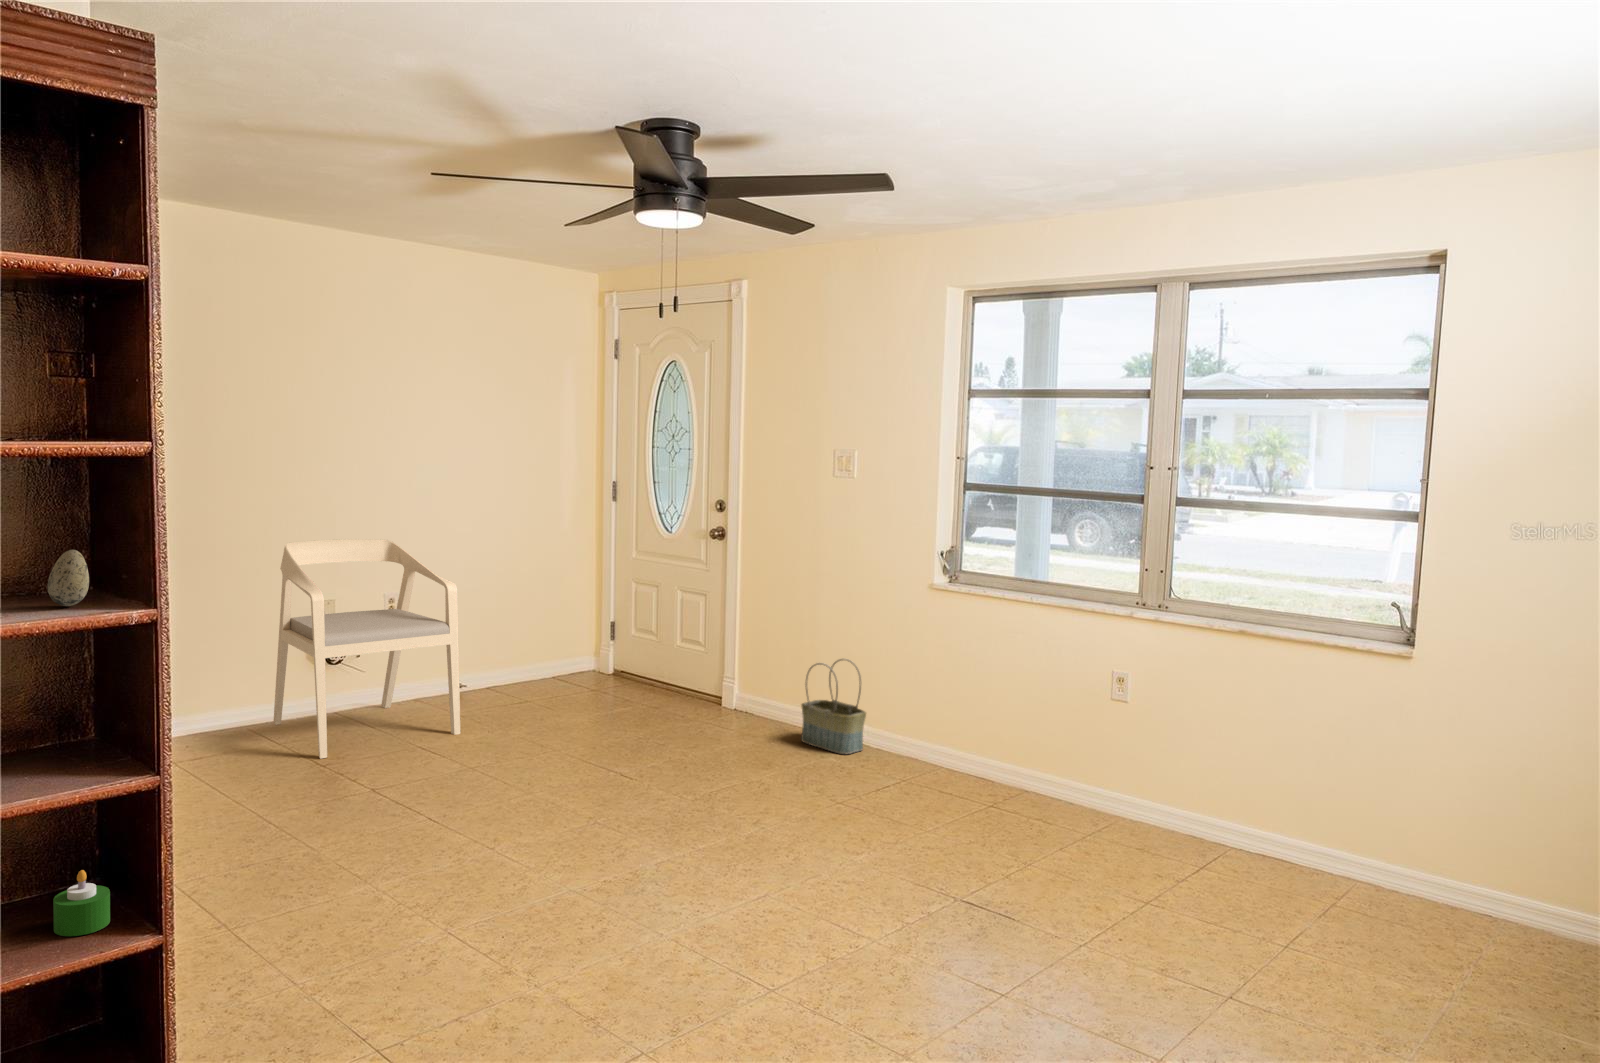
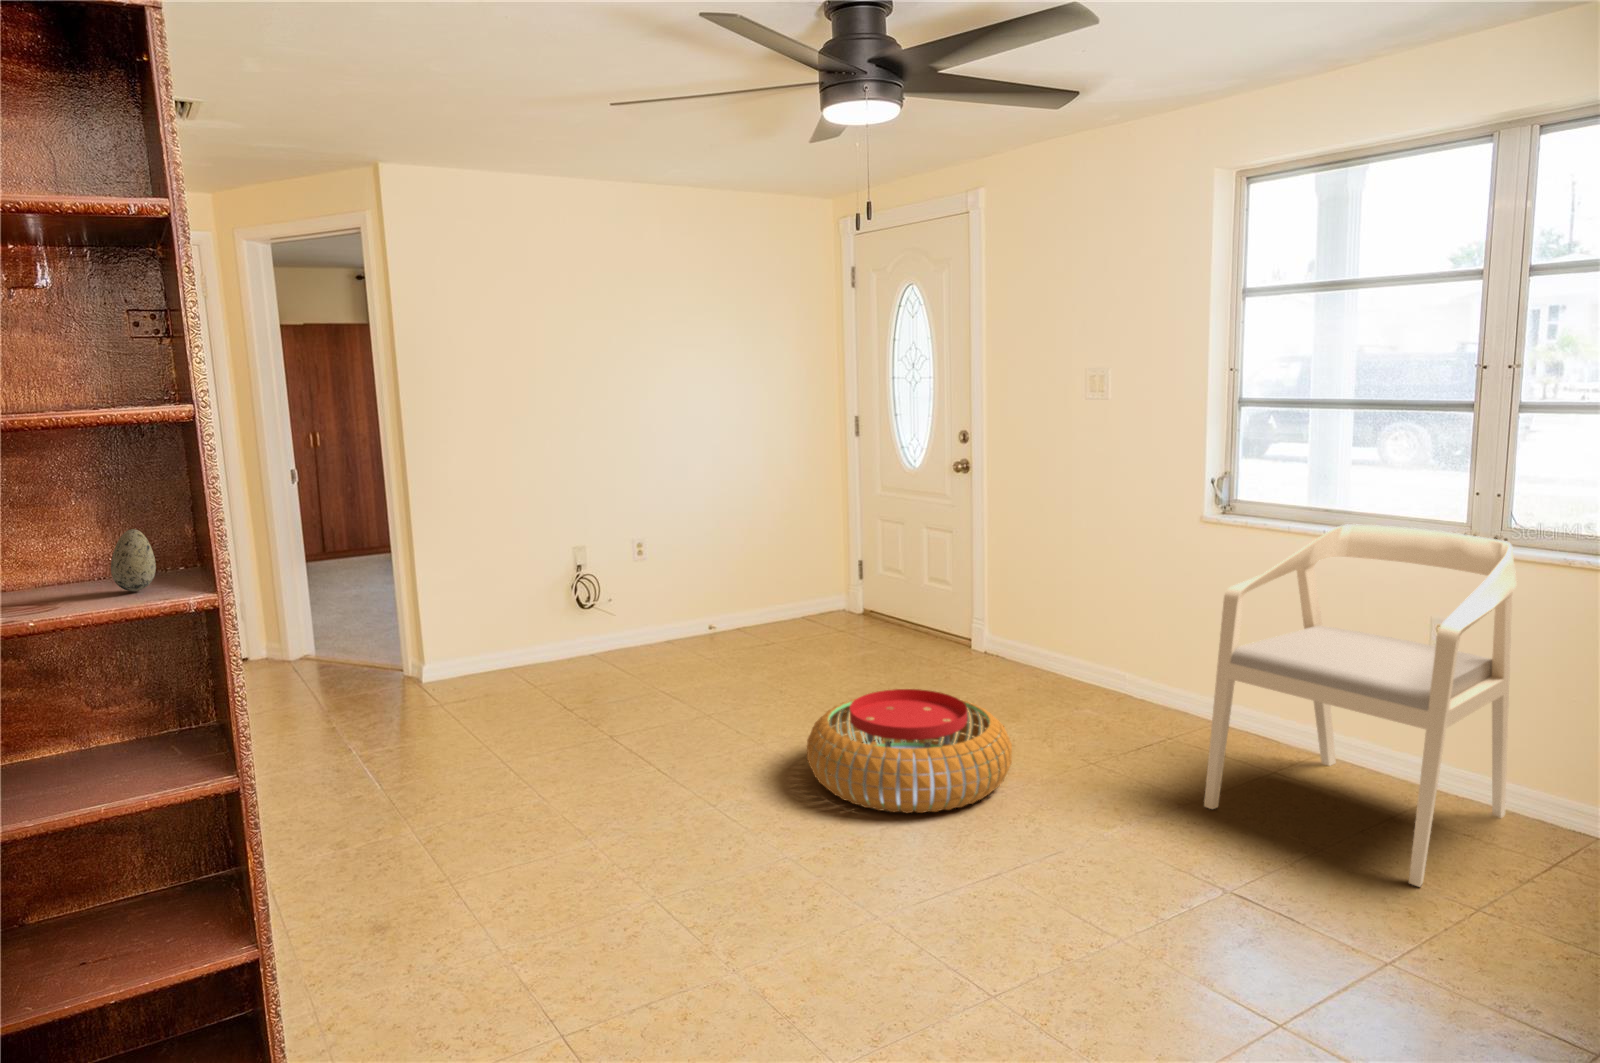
armchair: present [273,539,460,759] -> present [1204,524,1517,887]
basket: present [801,659,866,754] -> none [1051,599,1124,705]
pouf: none [586,737,776,847] -> present [807,689,1012,813]
candle: present [53,870,110,936] -> none [146,876,210,948]

